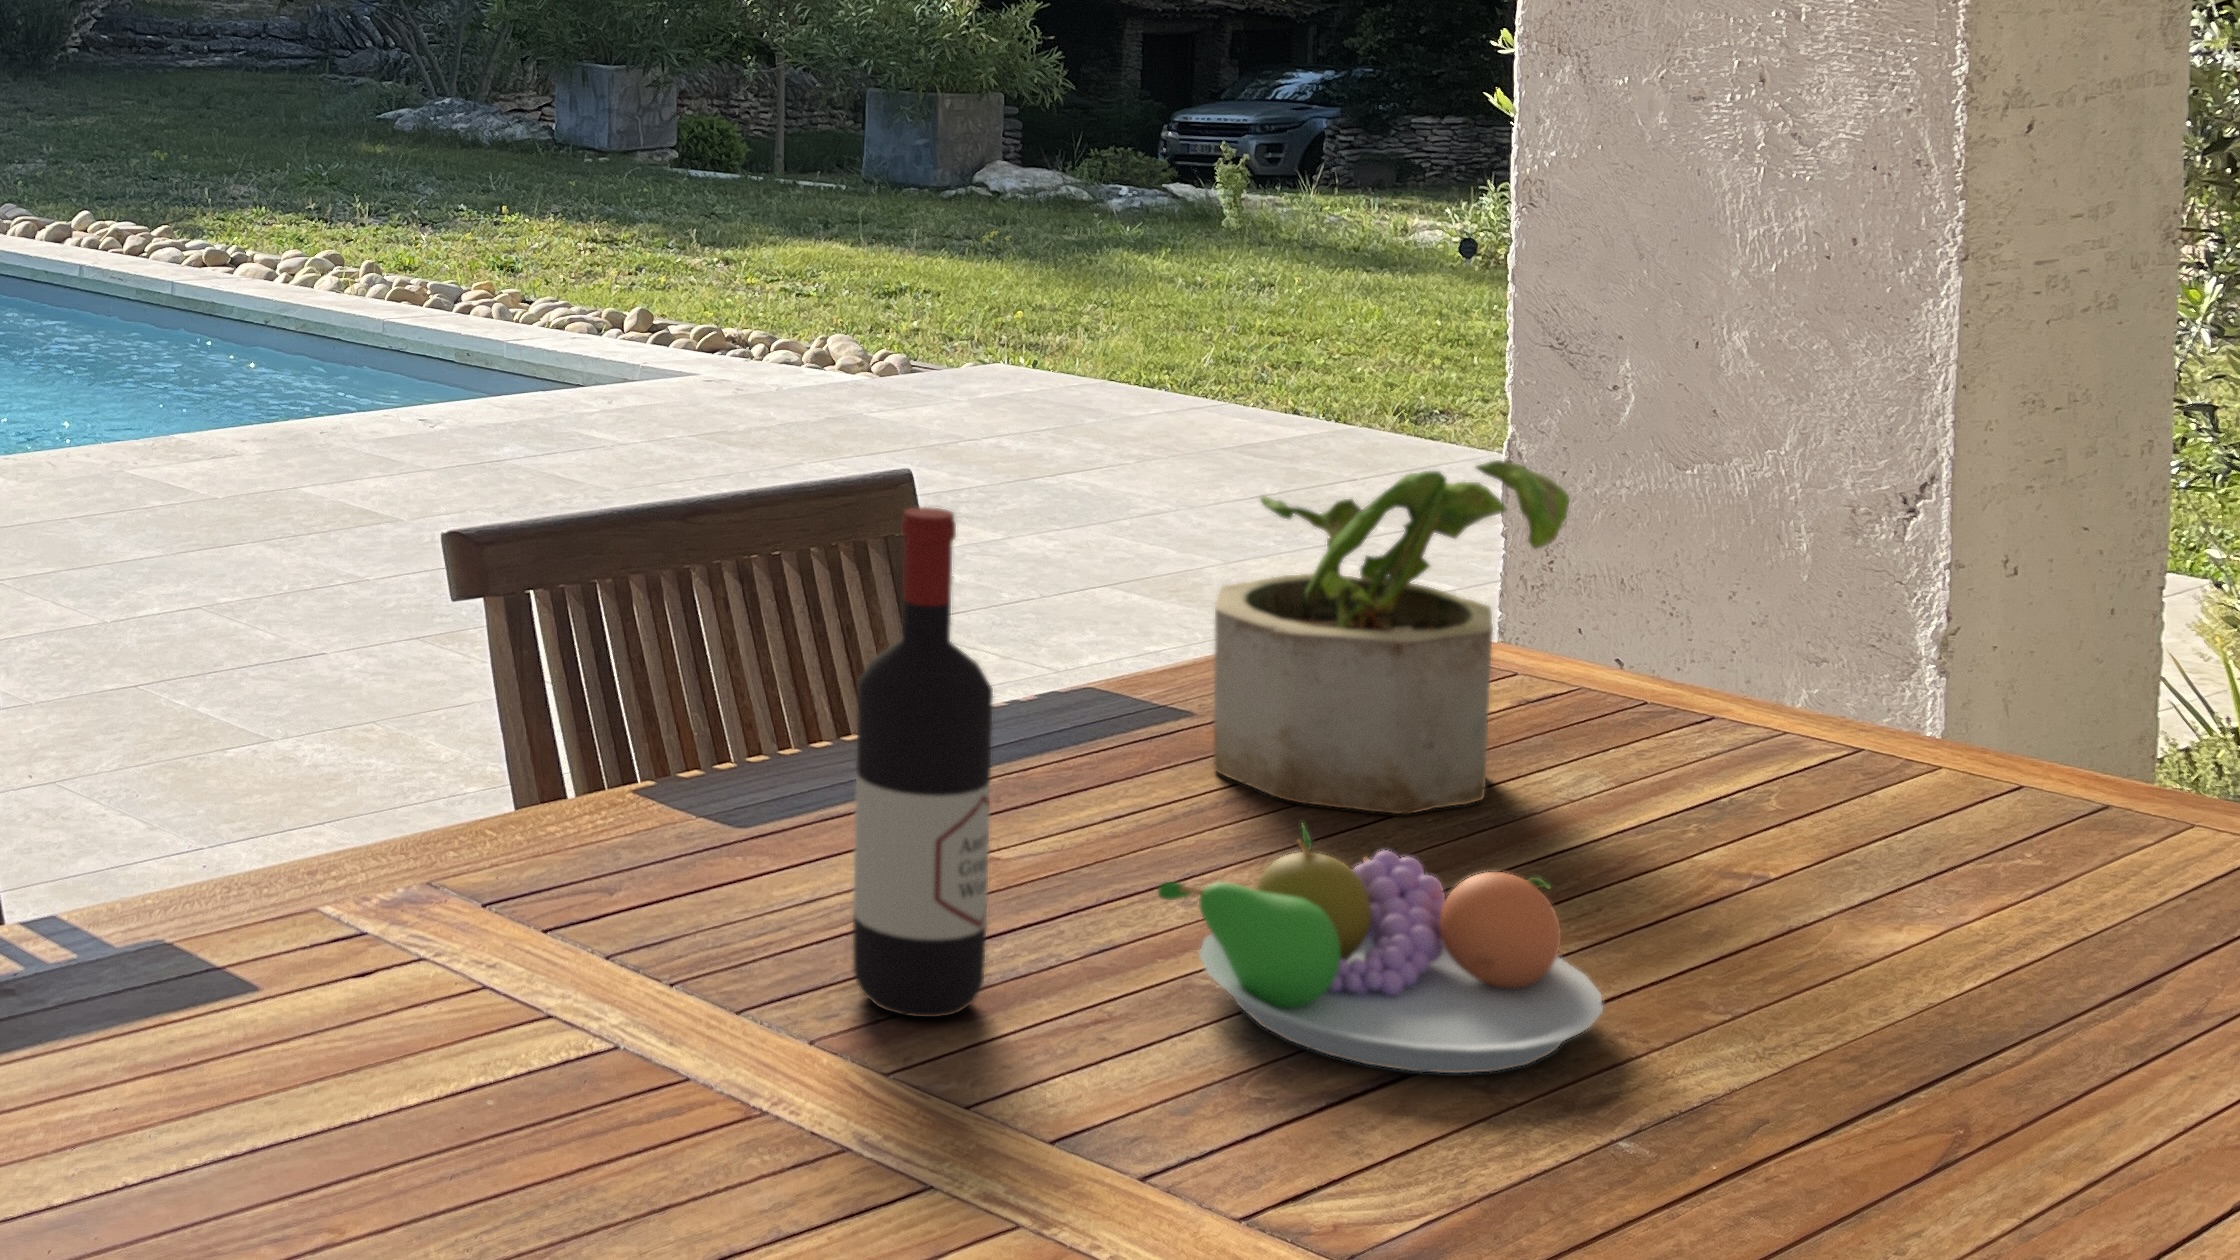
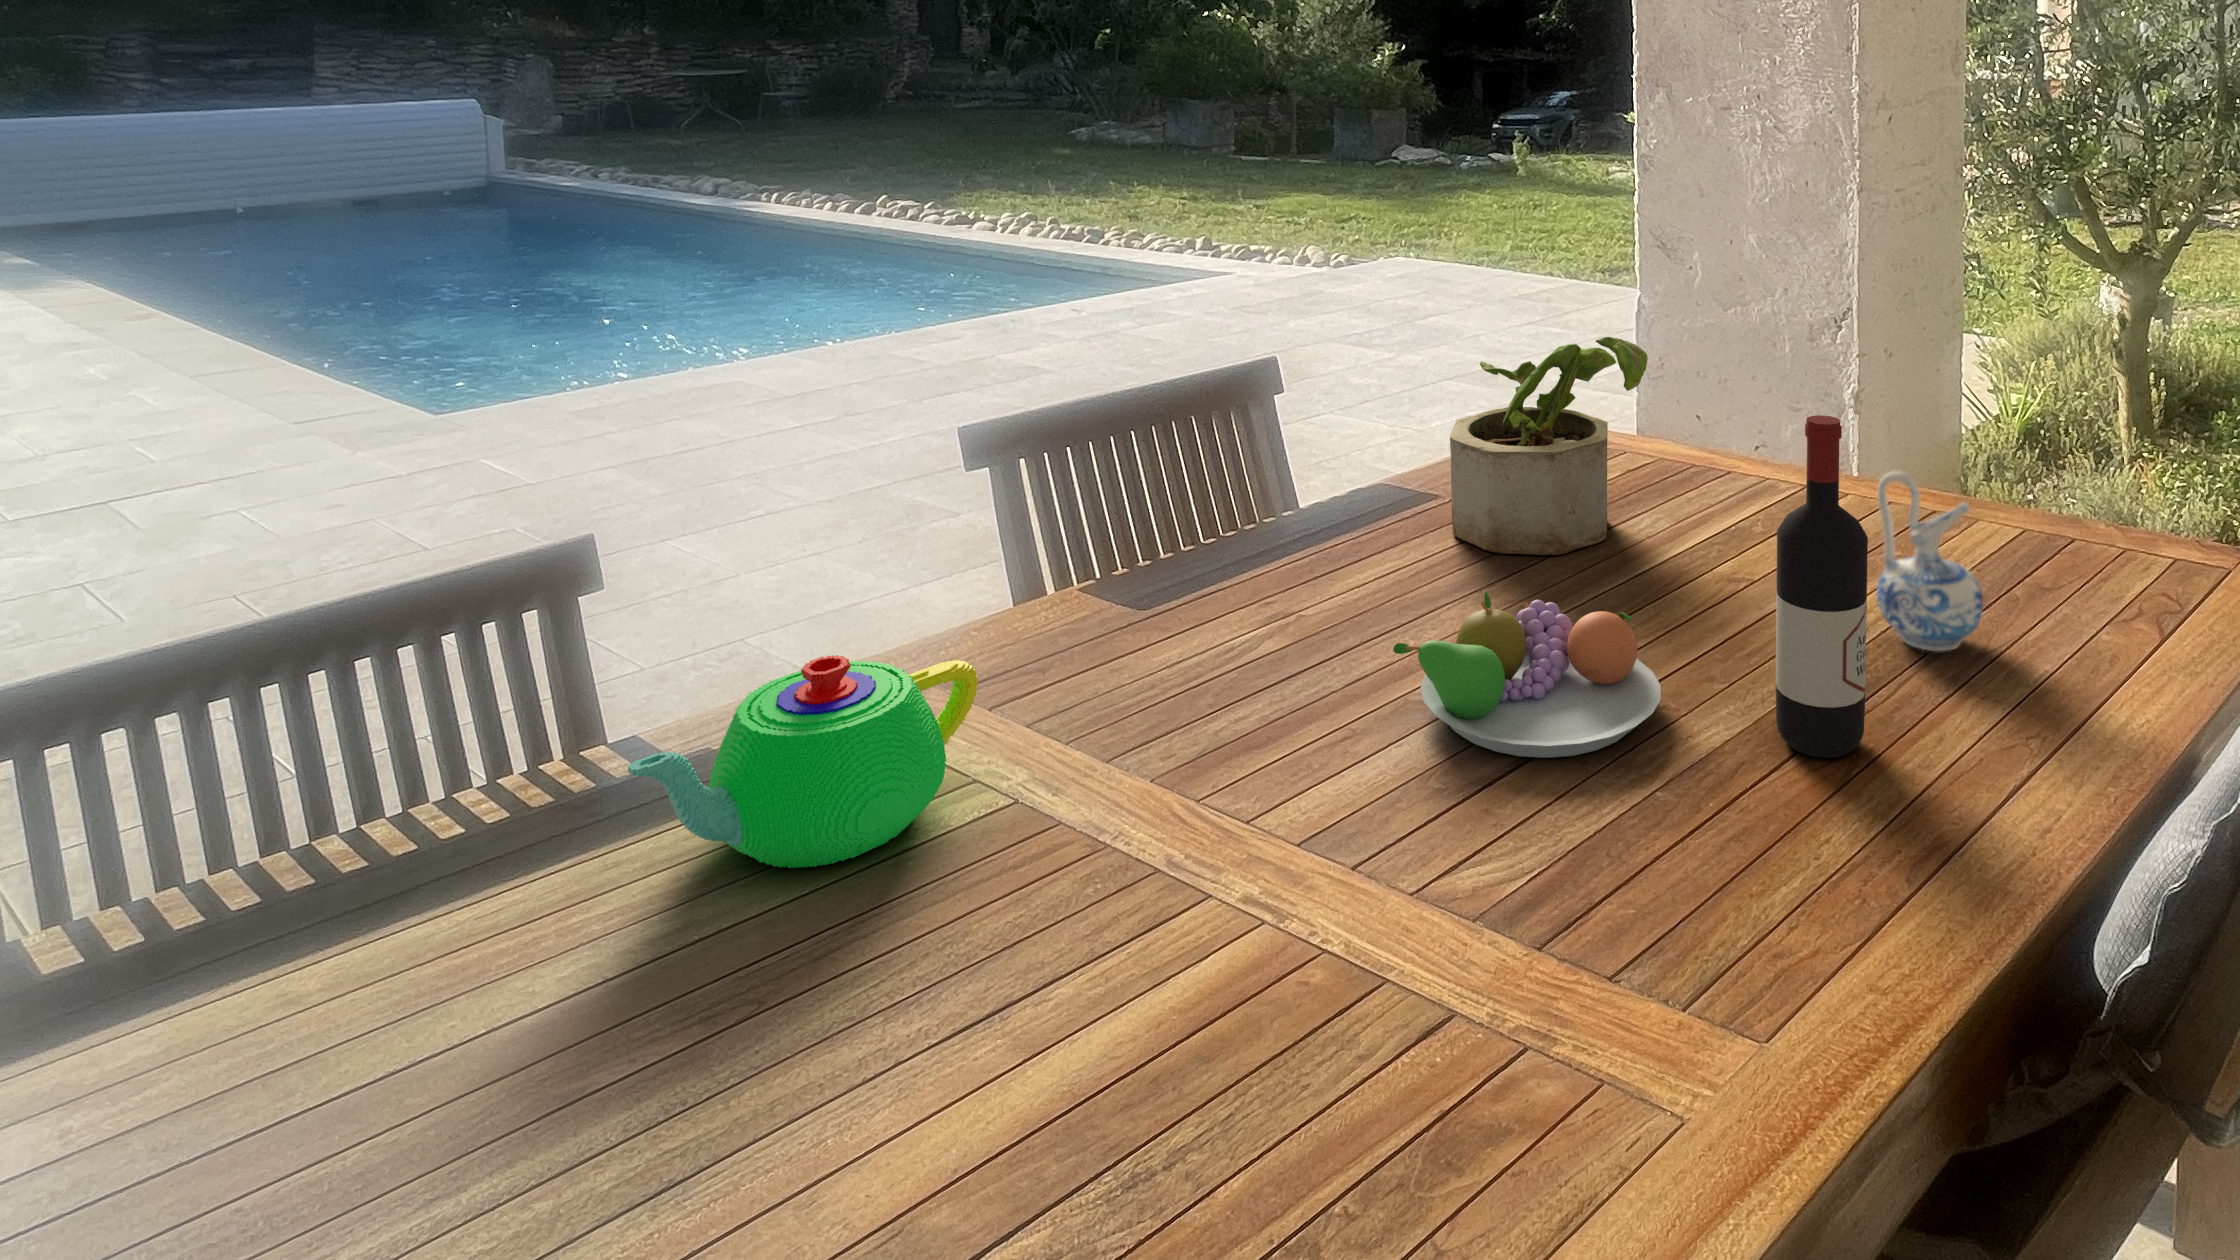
wine bottle: present [853,507,993,1017] -> present [1776,415,1868,758]
ceramic pitcher: none [1992,698,2195,1010] -> present [1877,471,1983,651]
teapot: none [138,792,545,1069] -> present [628,655,978,868]

